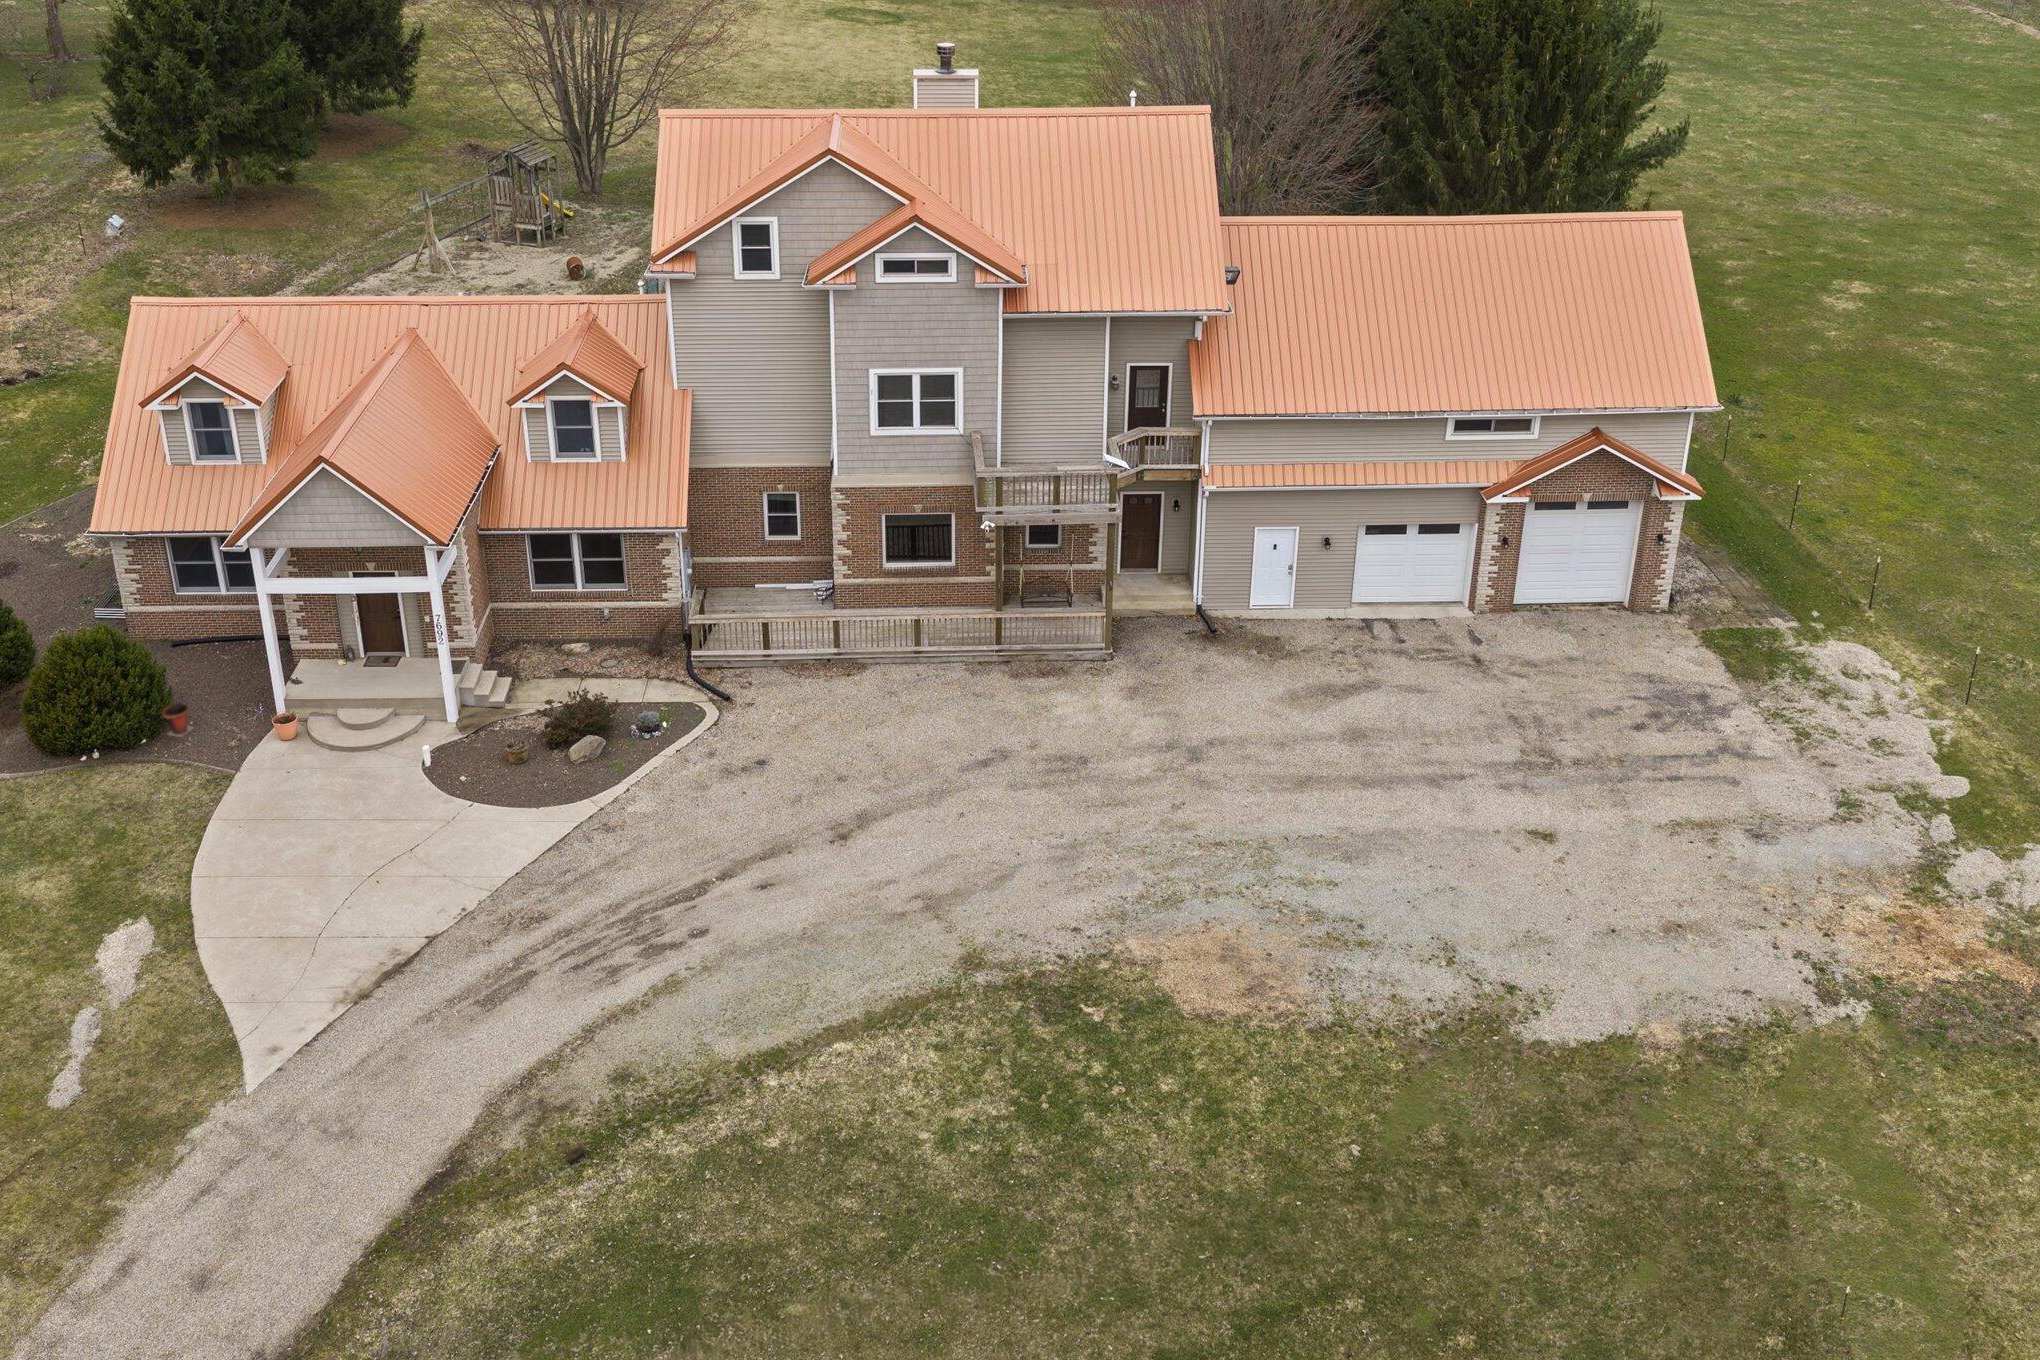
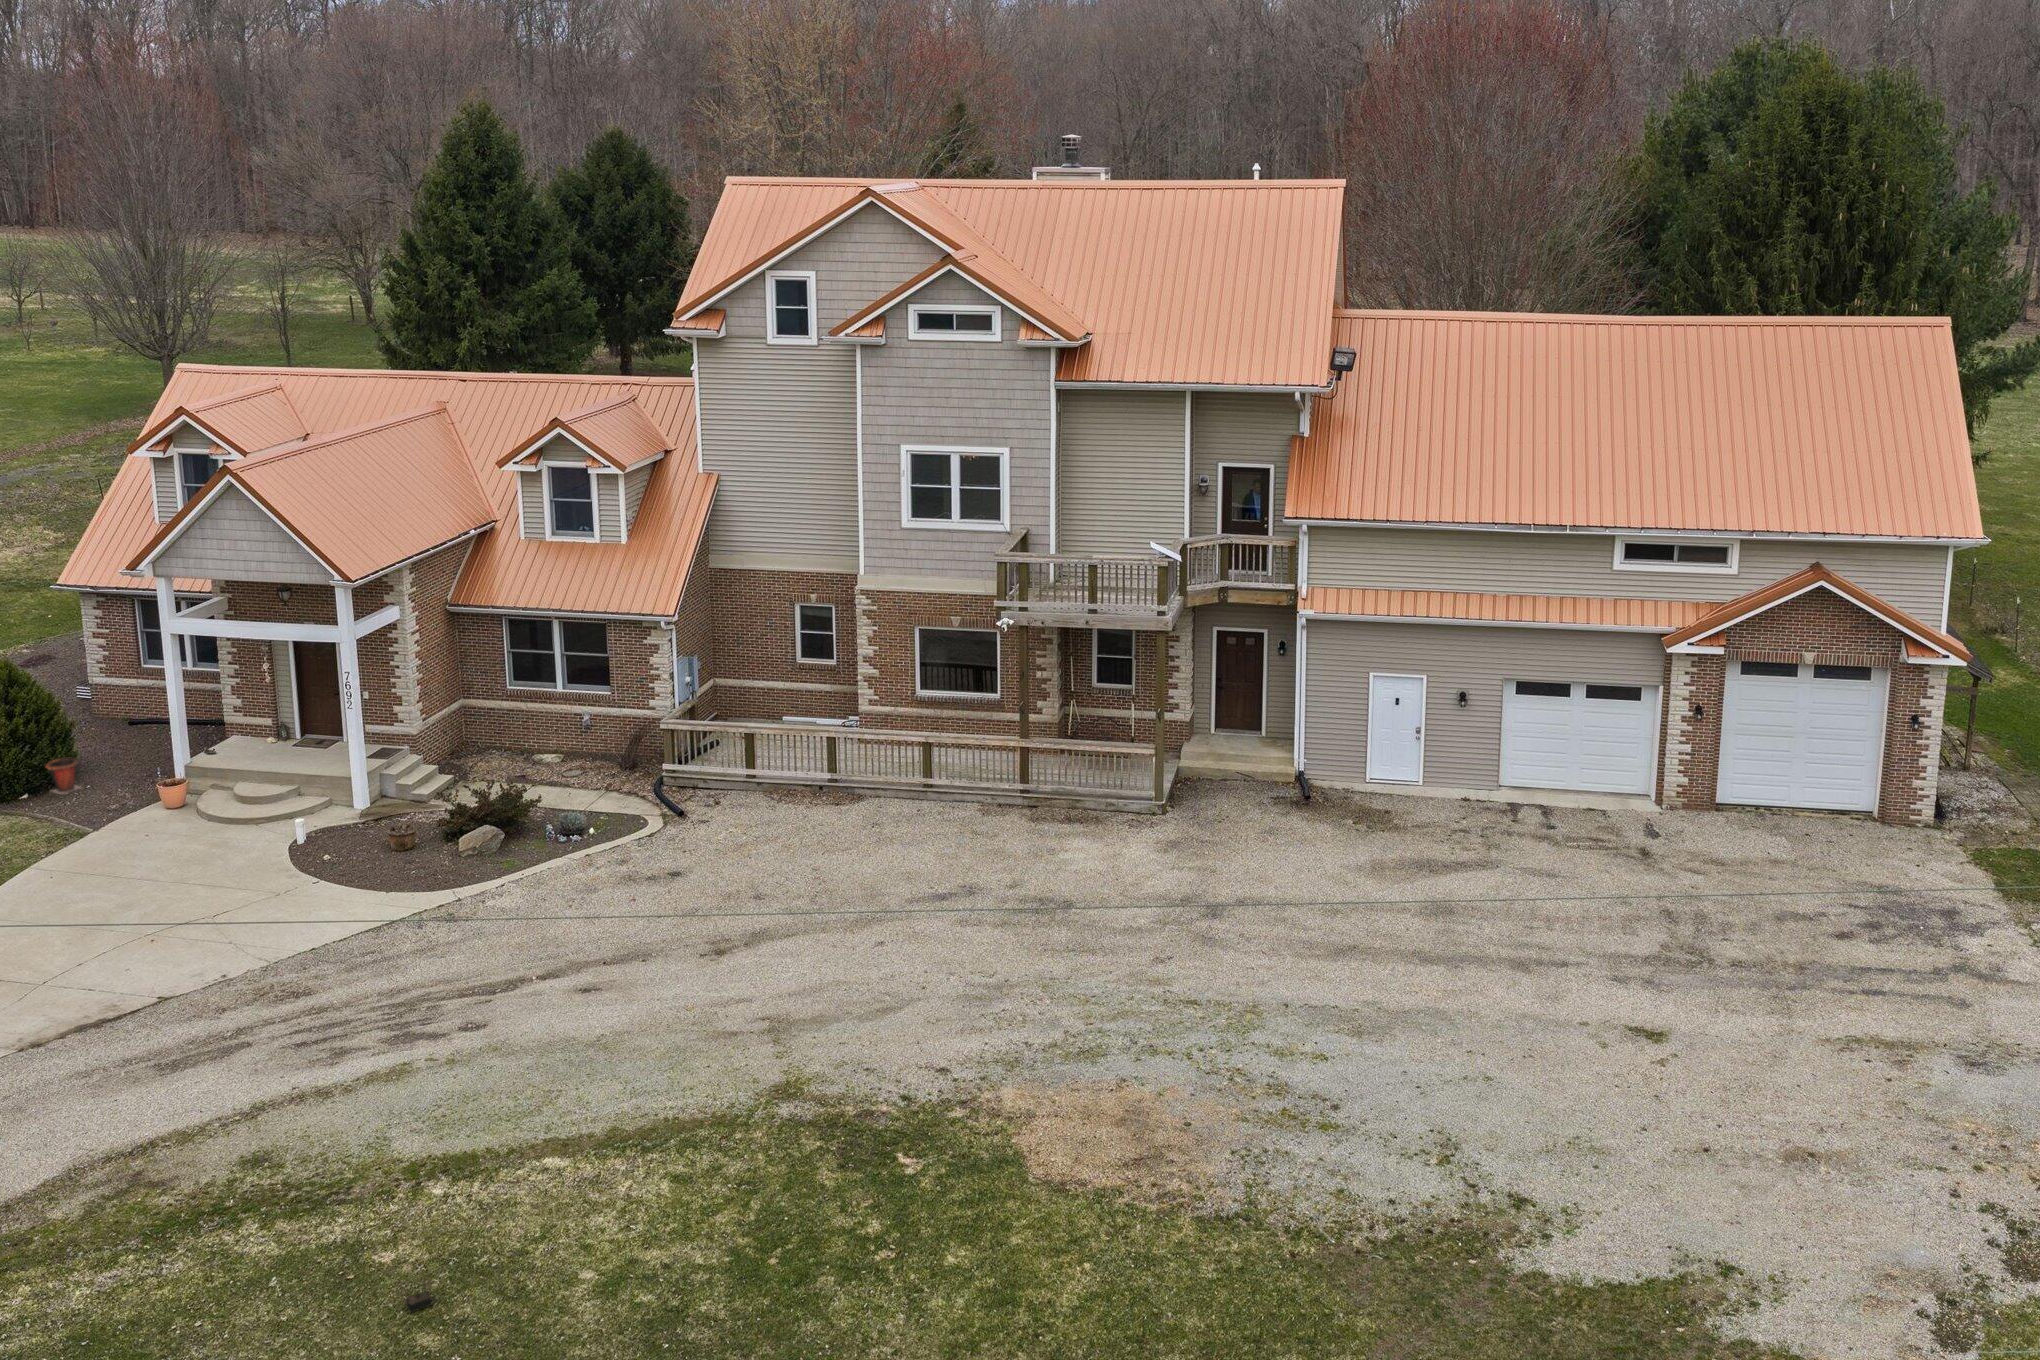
decorative plant: present [563,1145,586,1164] -> present [399,1279,432,1313]

